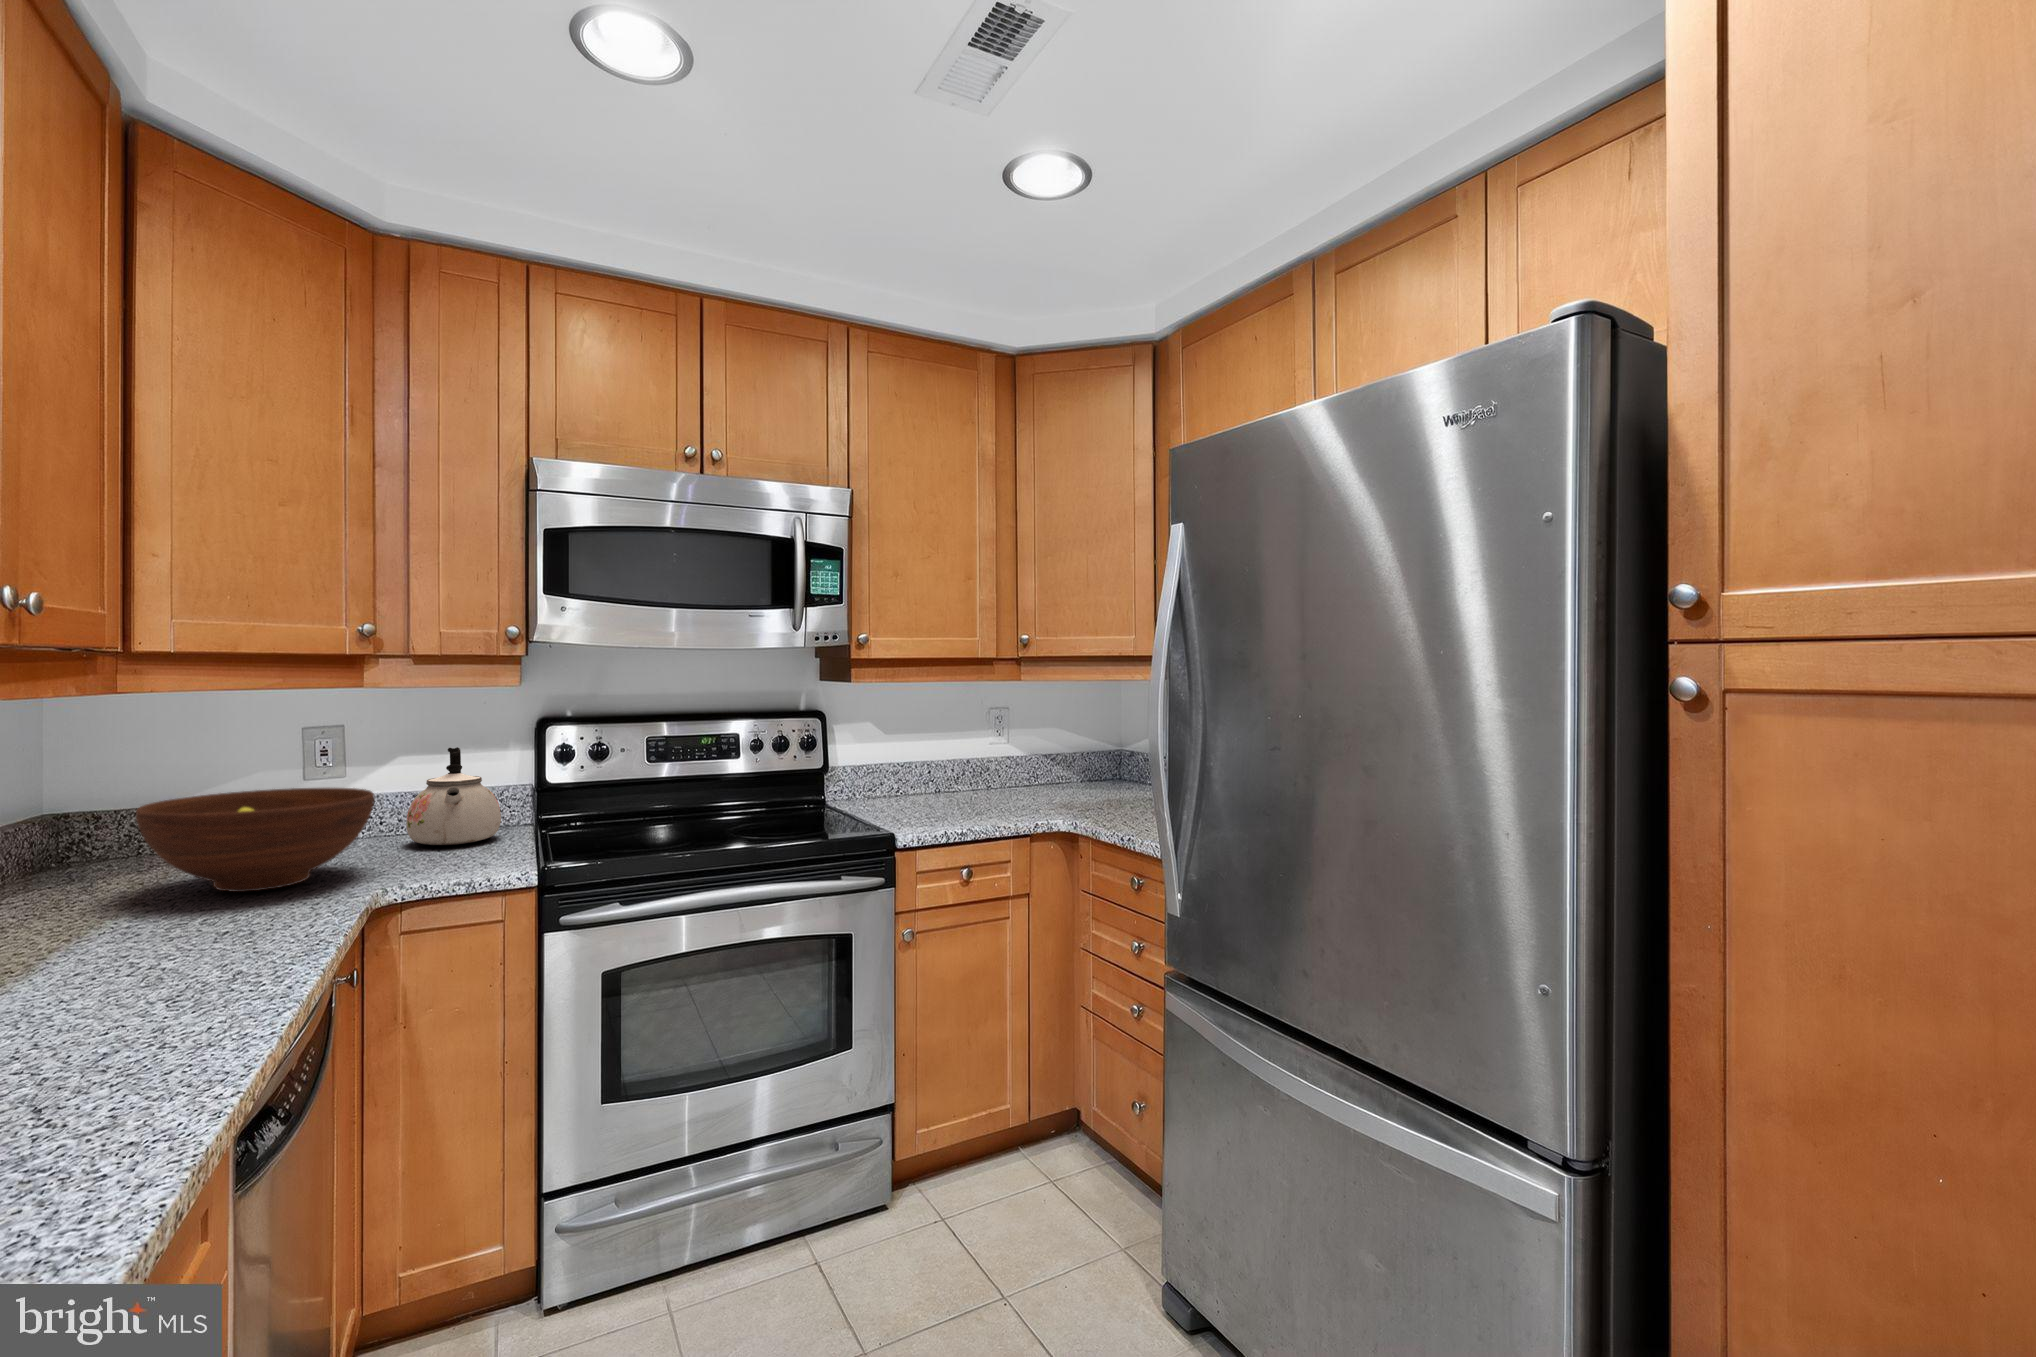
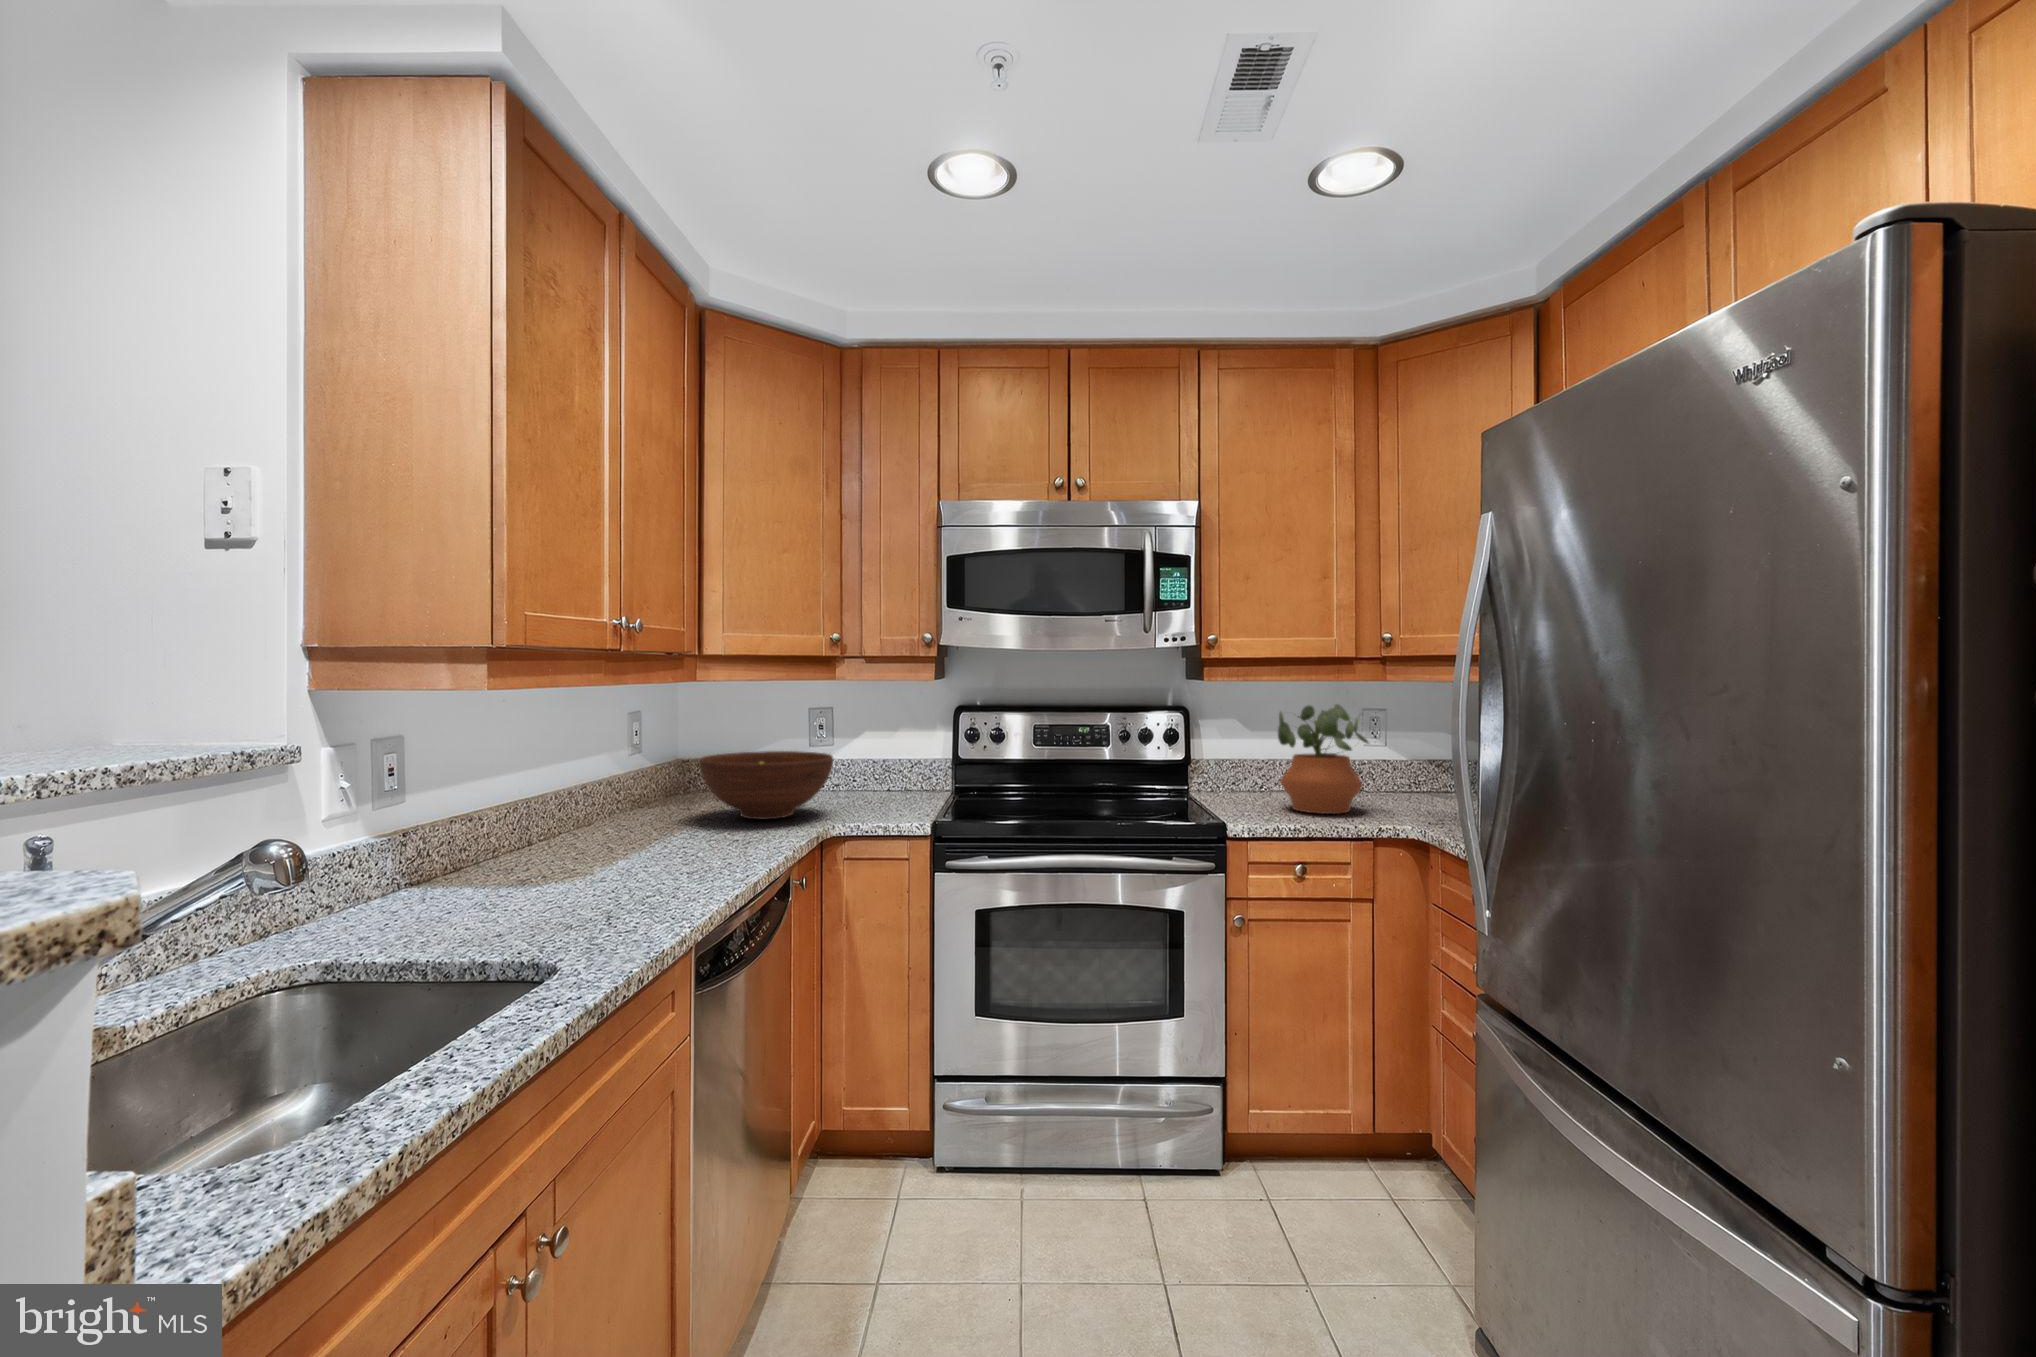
potted plant: none [925,704,1013,815] -> present [1278,704,1368,814]
kettle: present [406,747,501,845] -> none [864,727,927,801]

